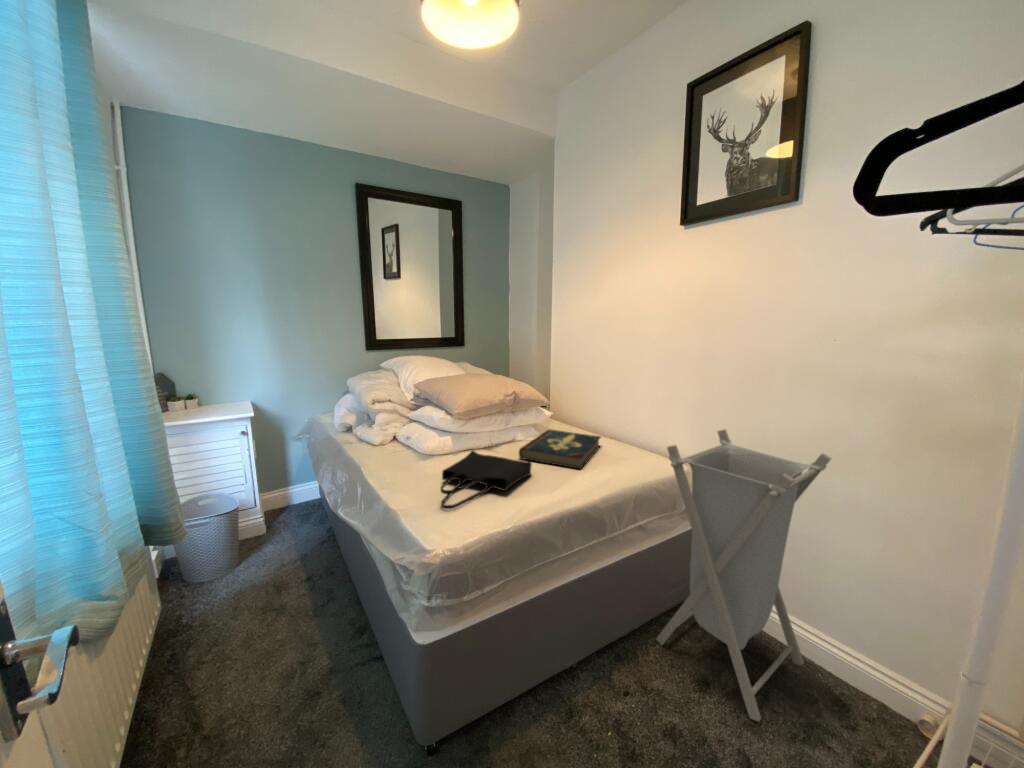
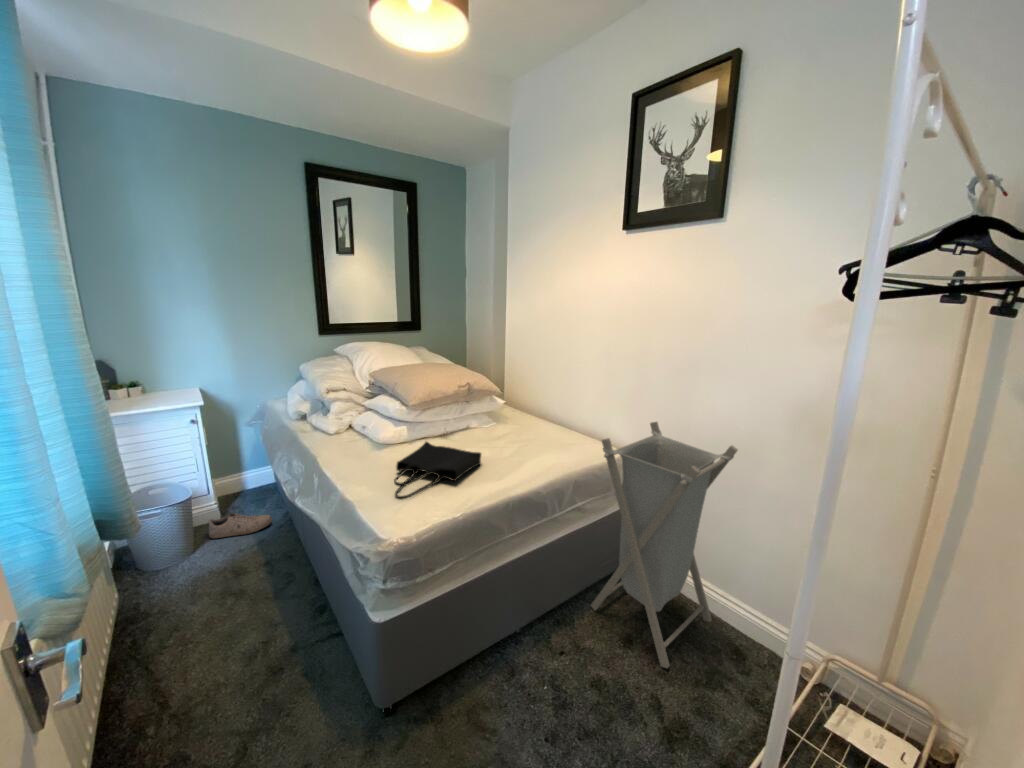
book: present [519,430,601,469] -> none [471,418,549,458]
shoe: none [254,526,316,551] -> present [208,513,272,539]

